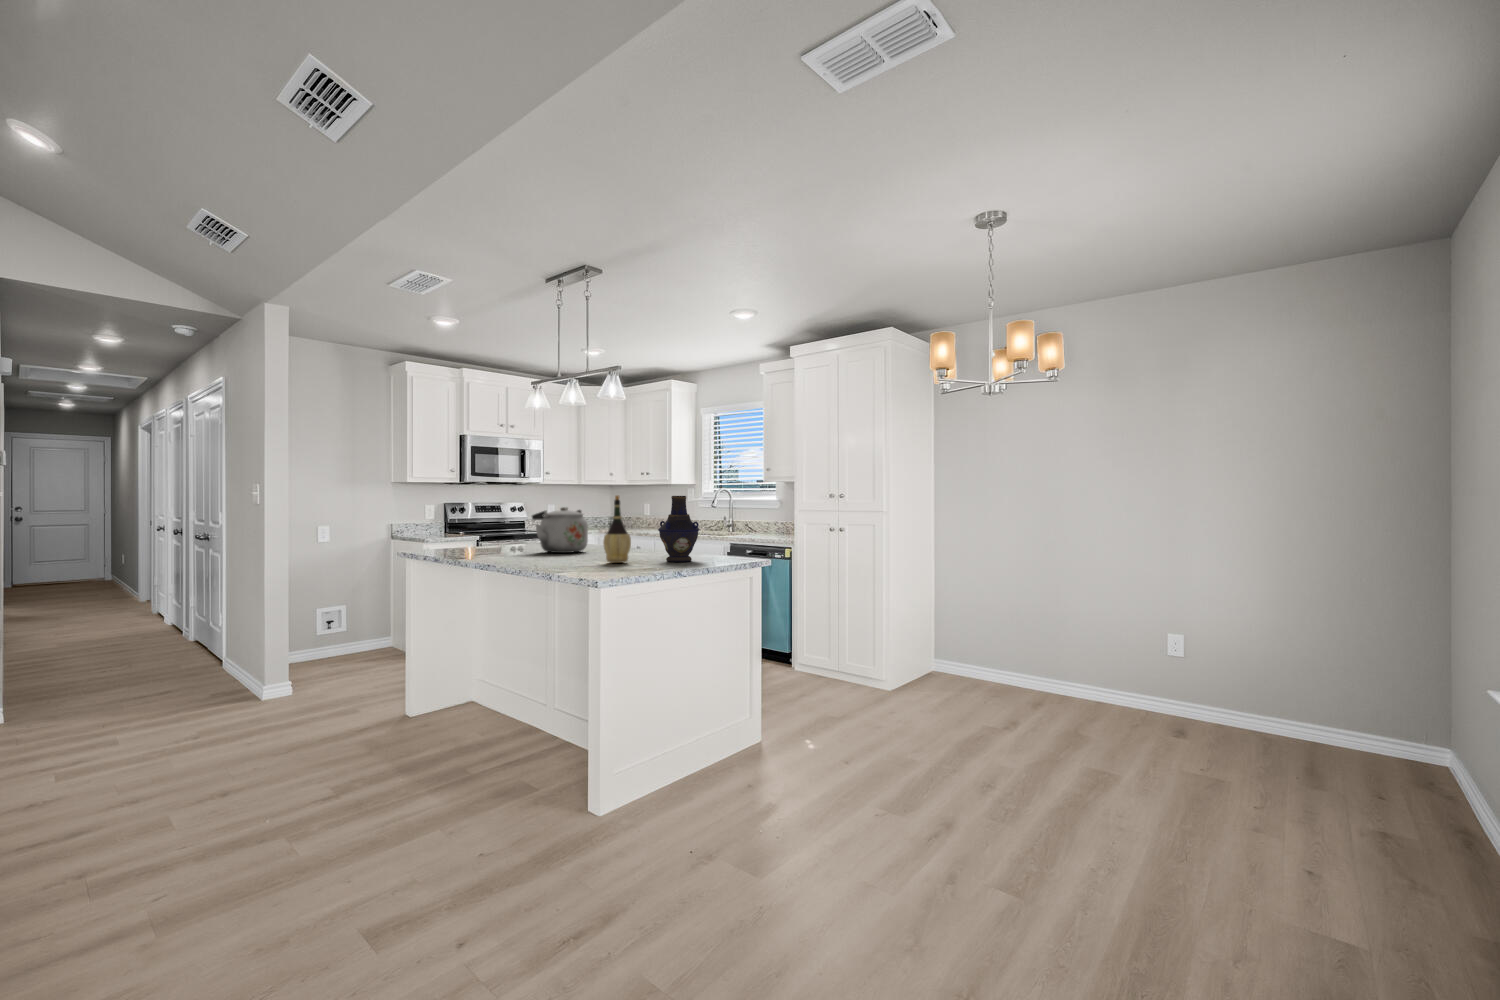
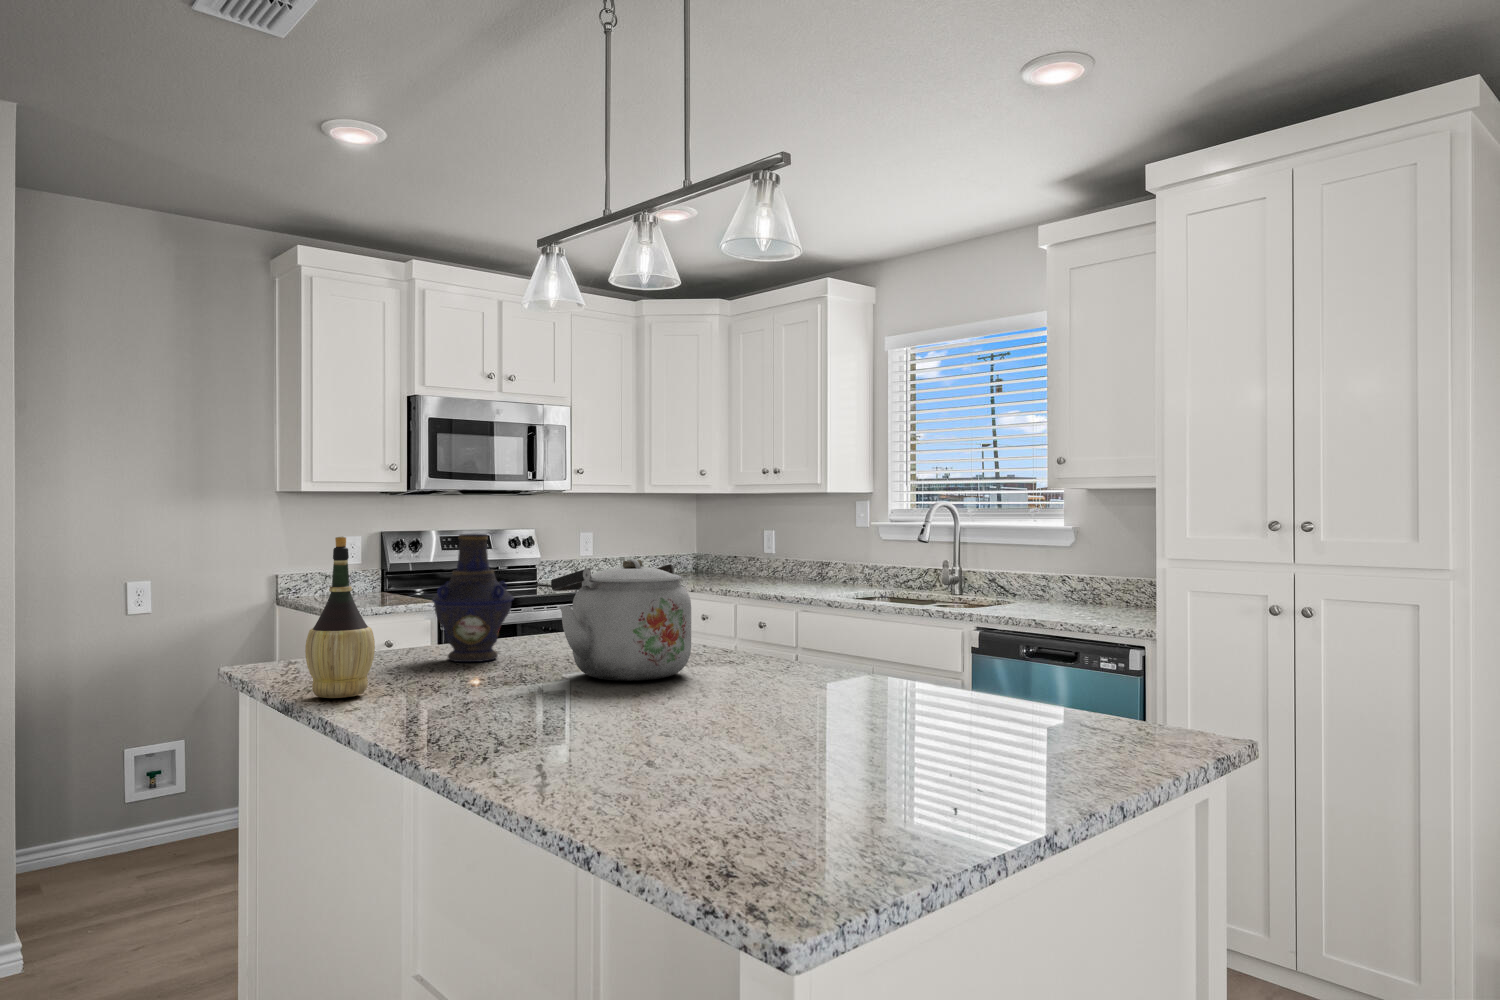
wine bottle: present [603,495,631,563] -> present [305,537,375,698]
vase: present [658,496,700,562] -> present [432,534,514,662]

